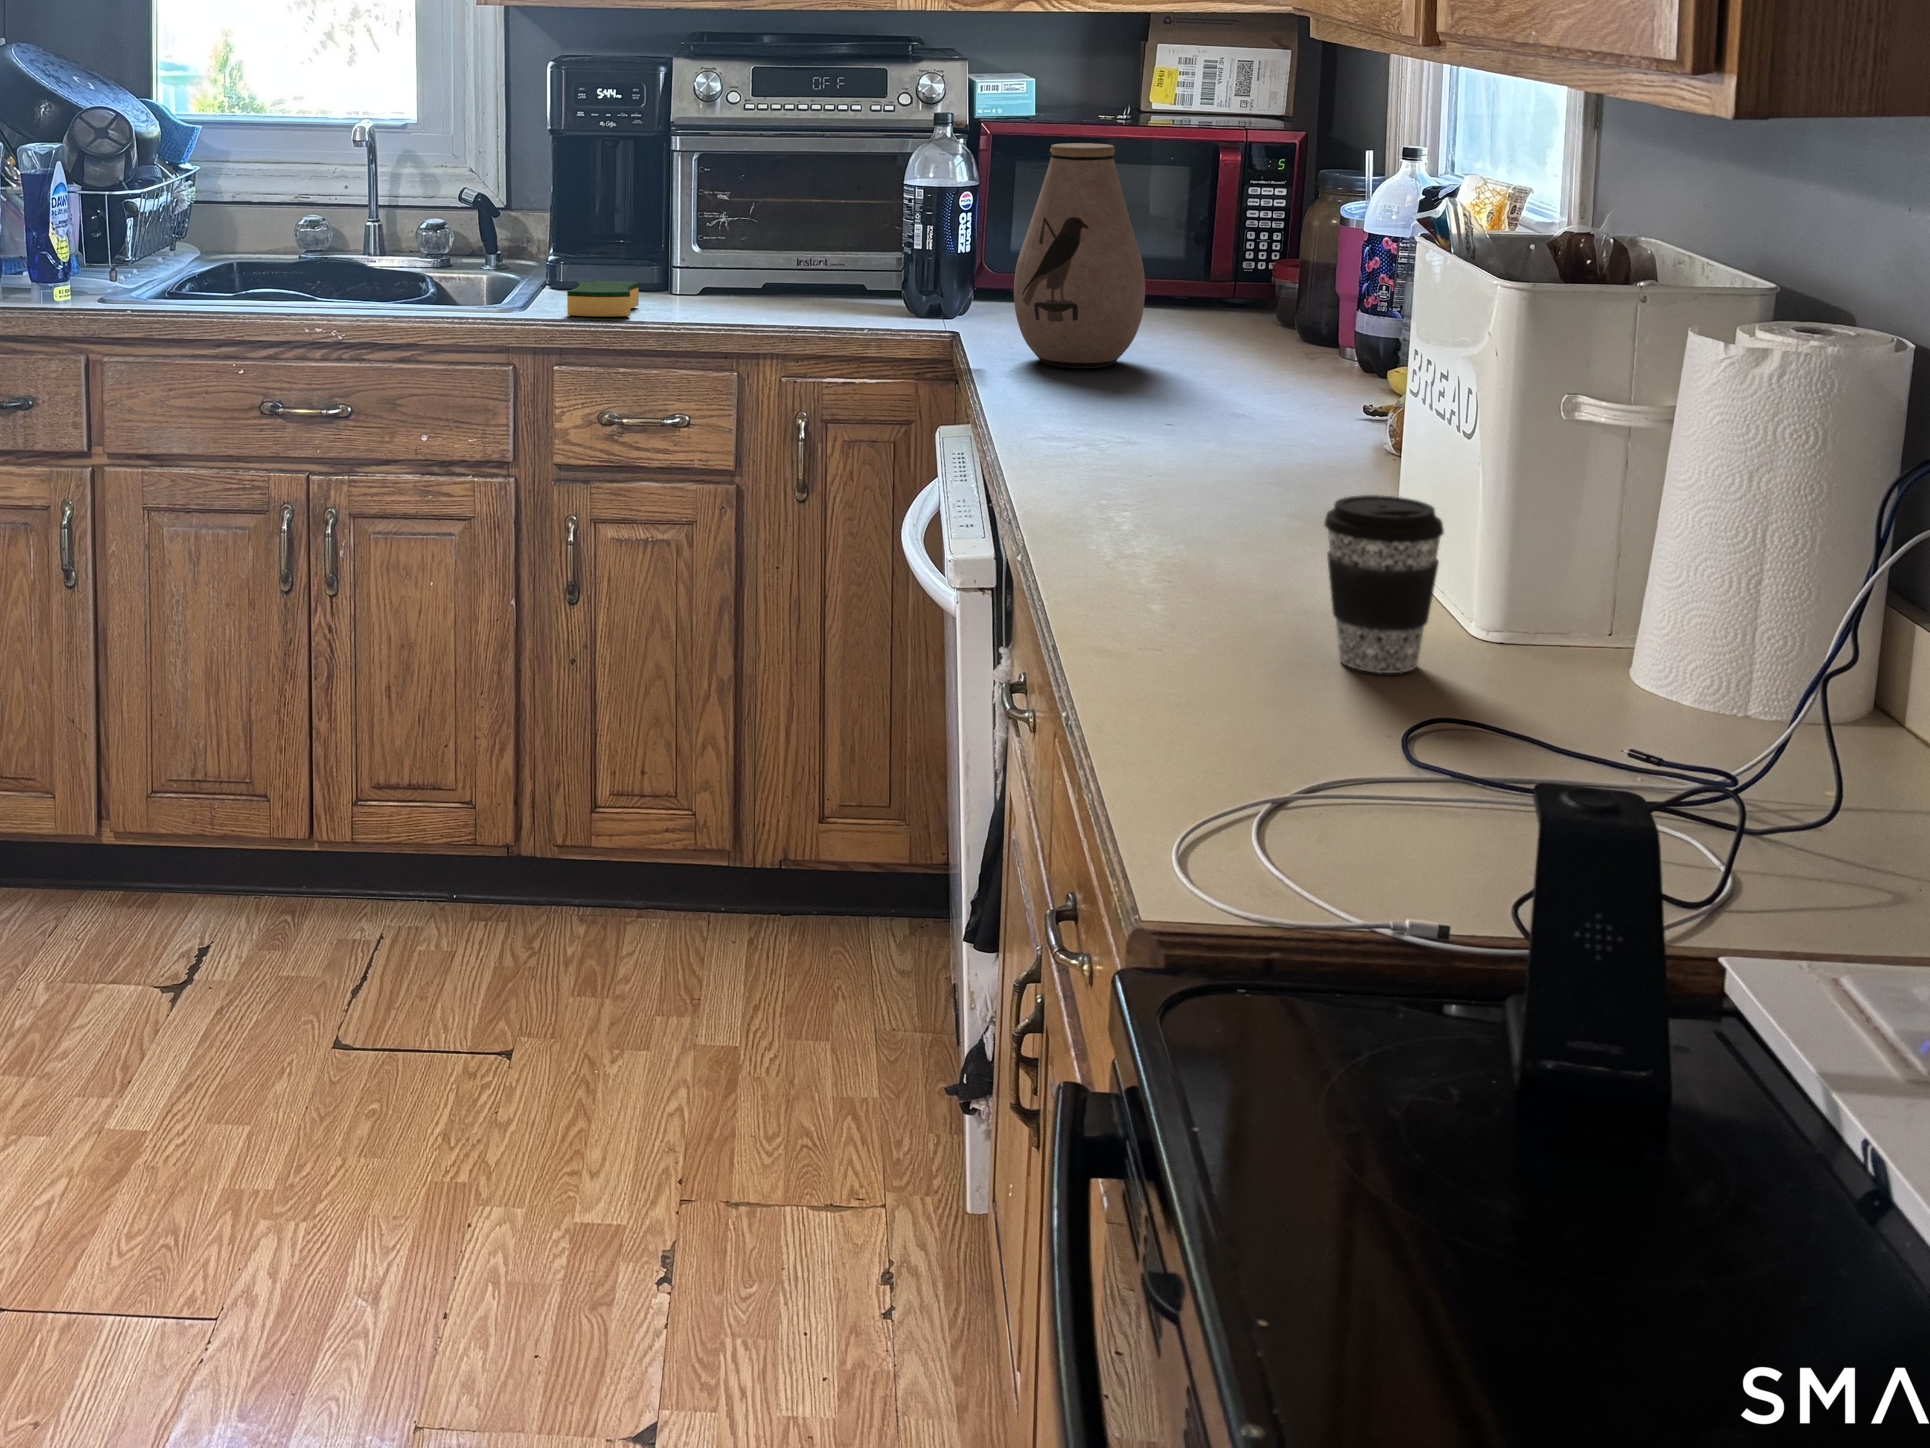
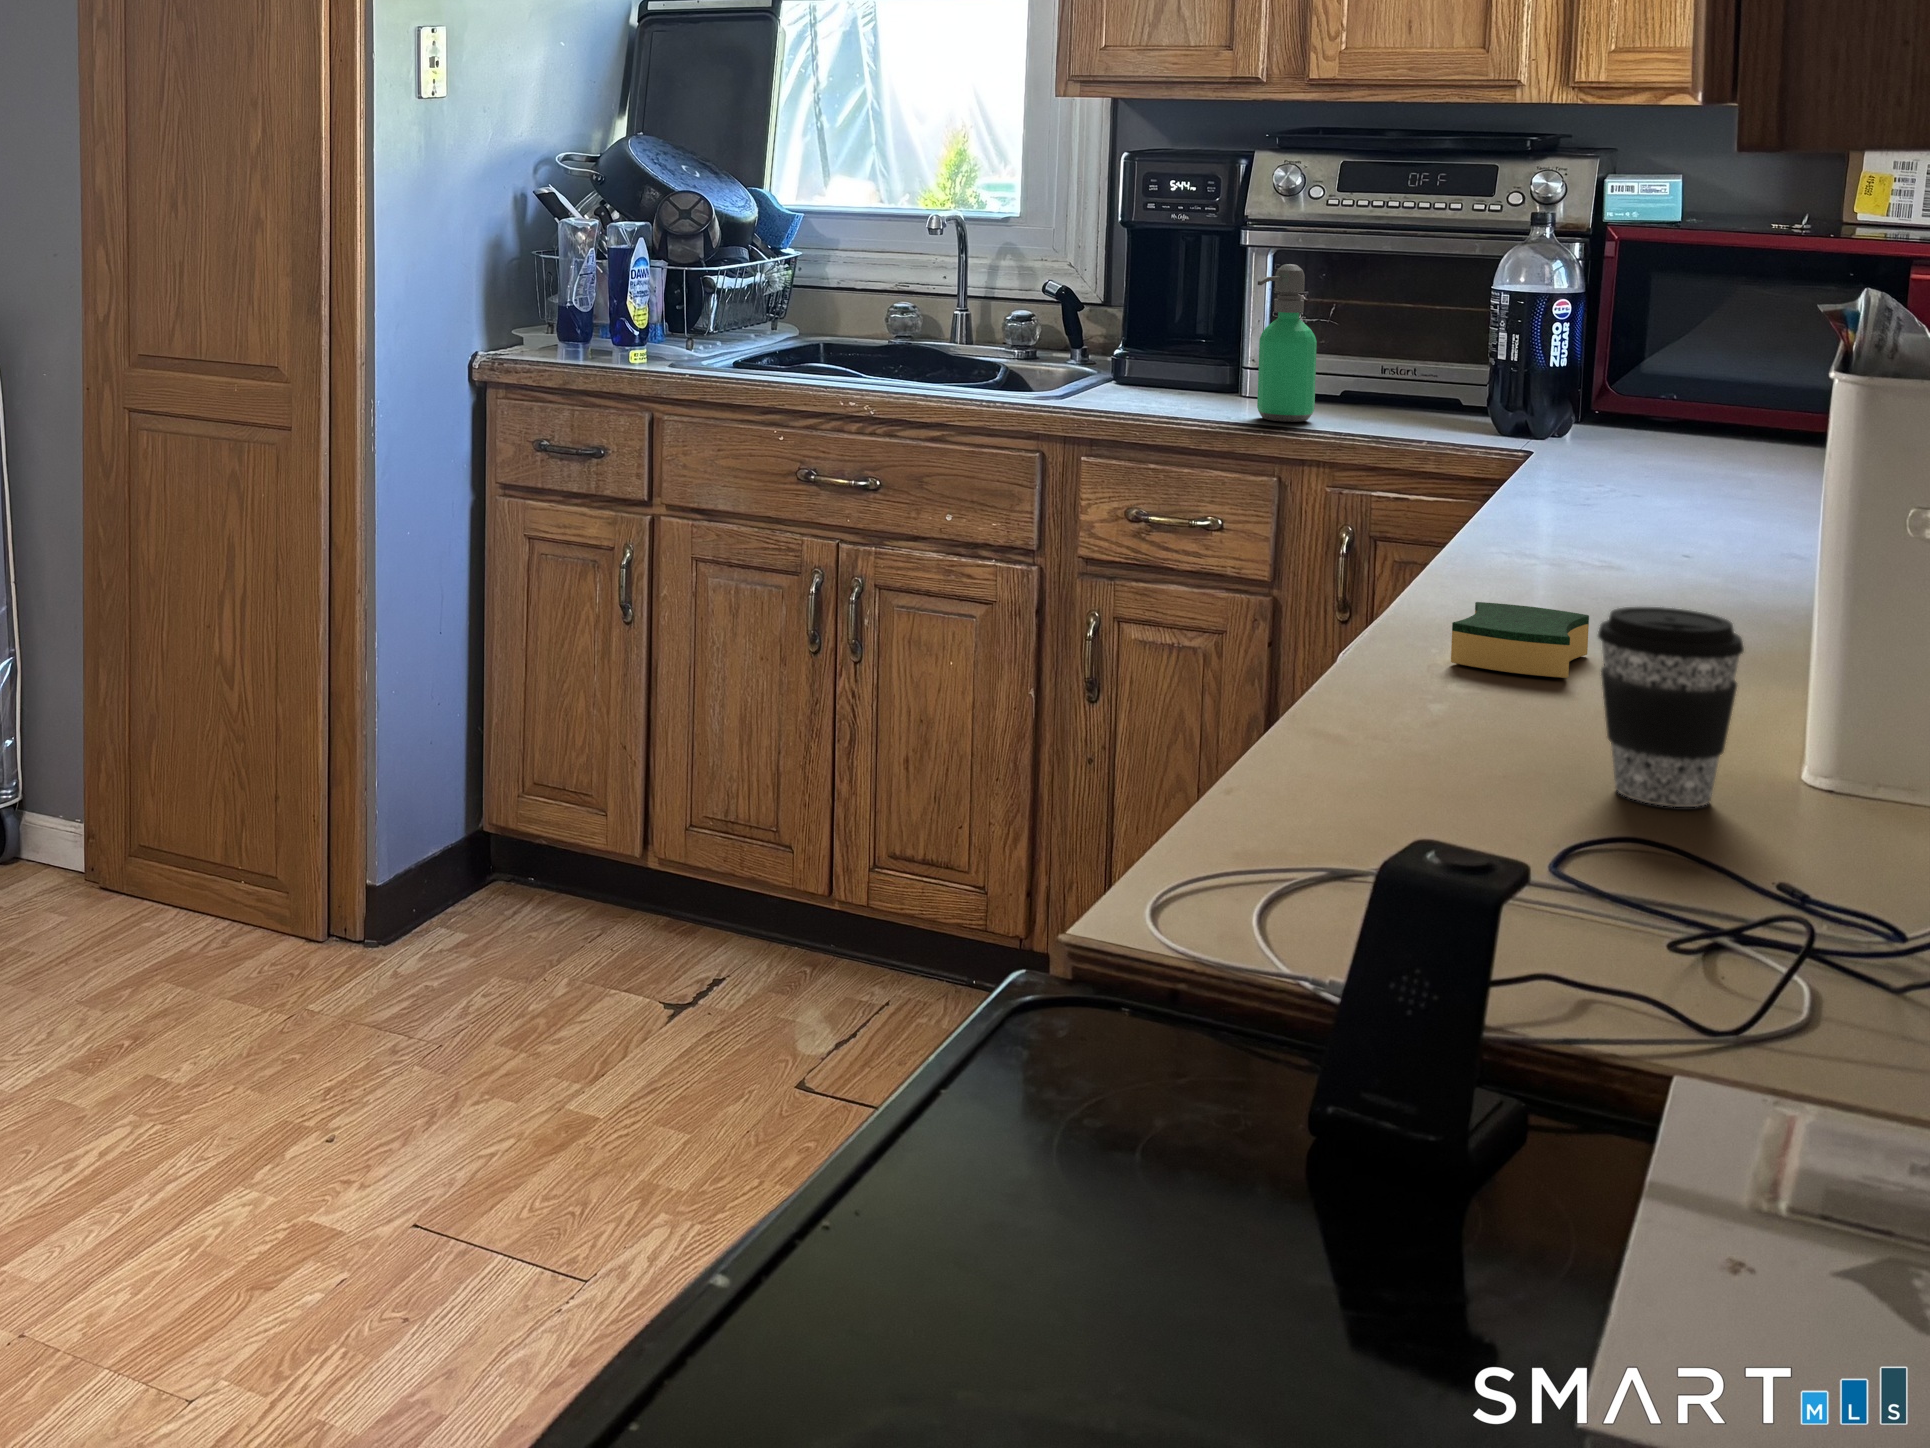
vase: present [1014,143,1145,368] -> none [1587,248,1754,501]
soap dispenser: none [705,167,756,317] -> present [1257,264,1317,422]
sponge: present [567,281,639,317] -> present [1451,602,1589,678]

